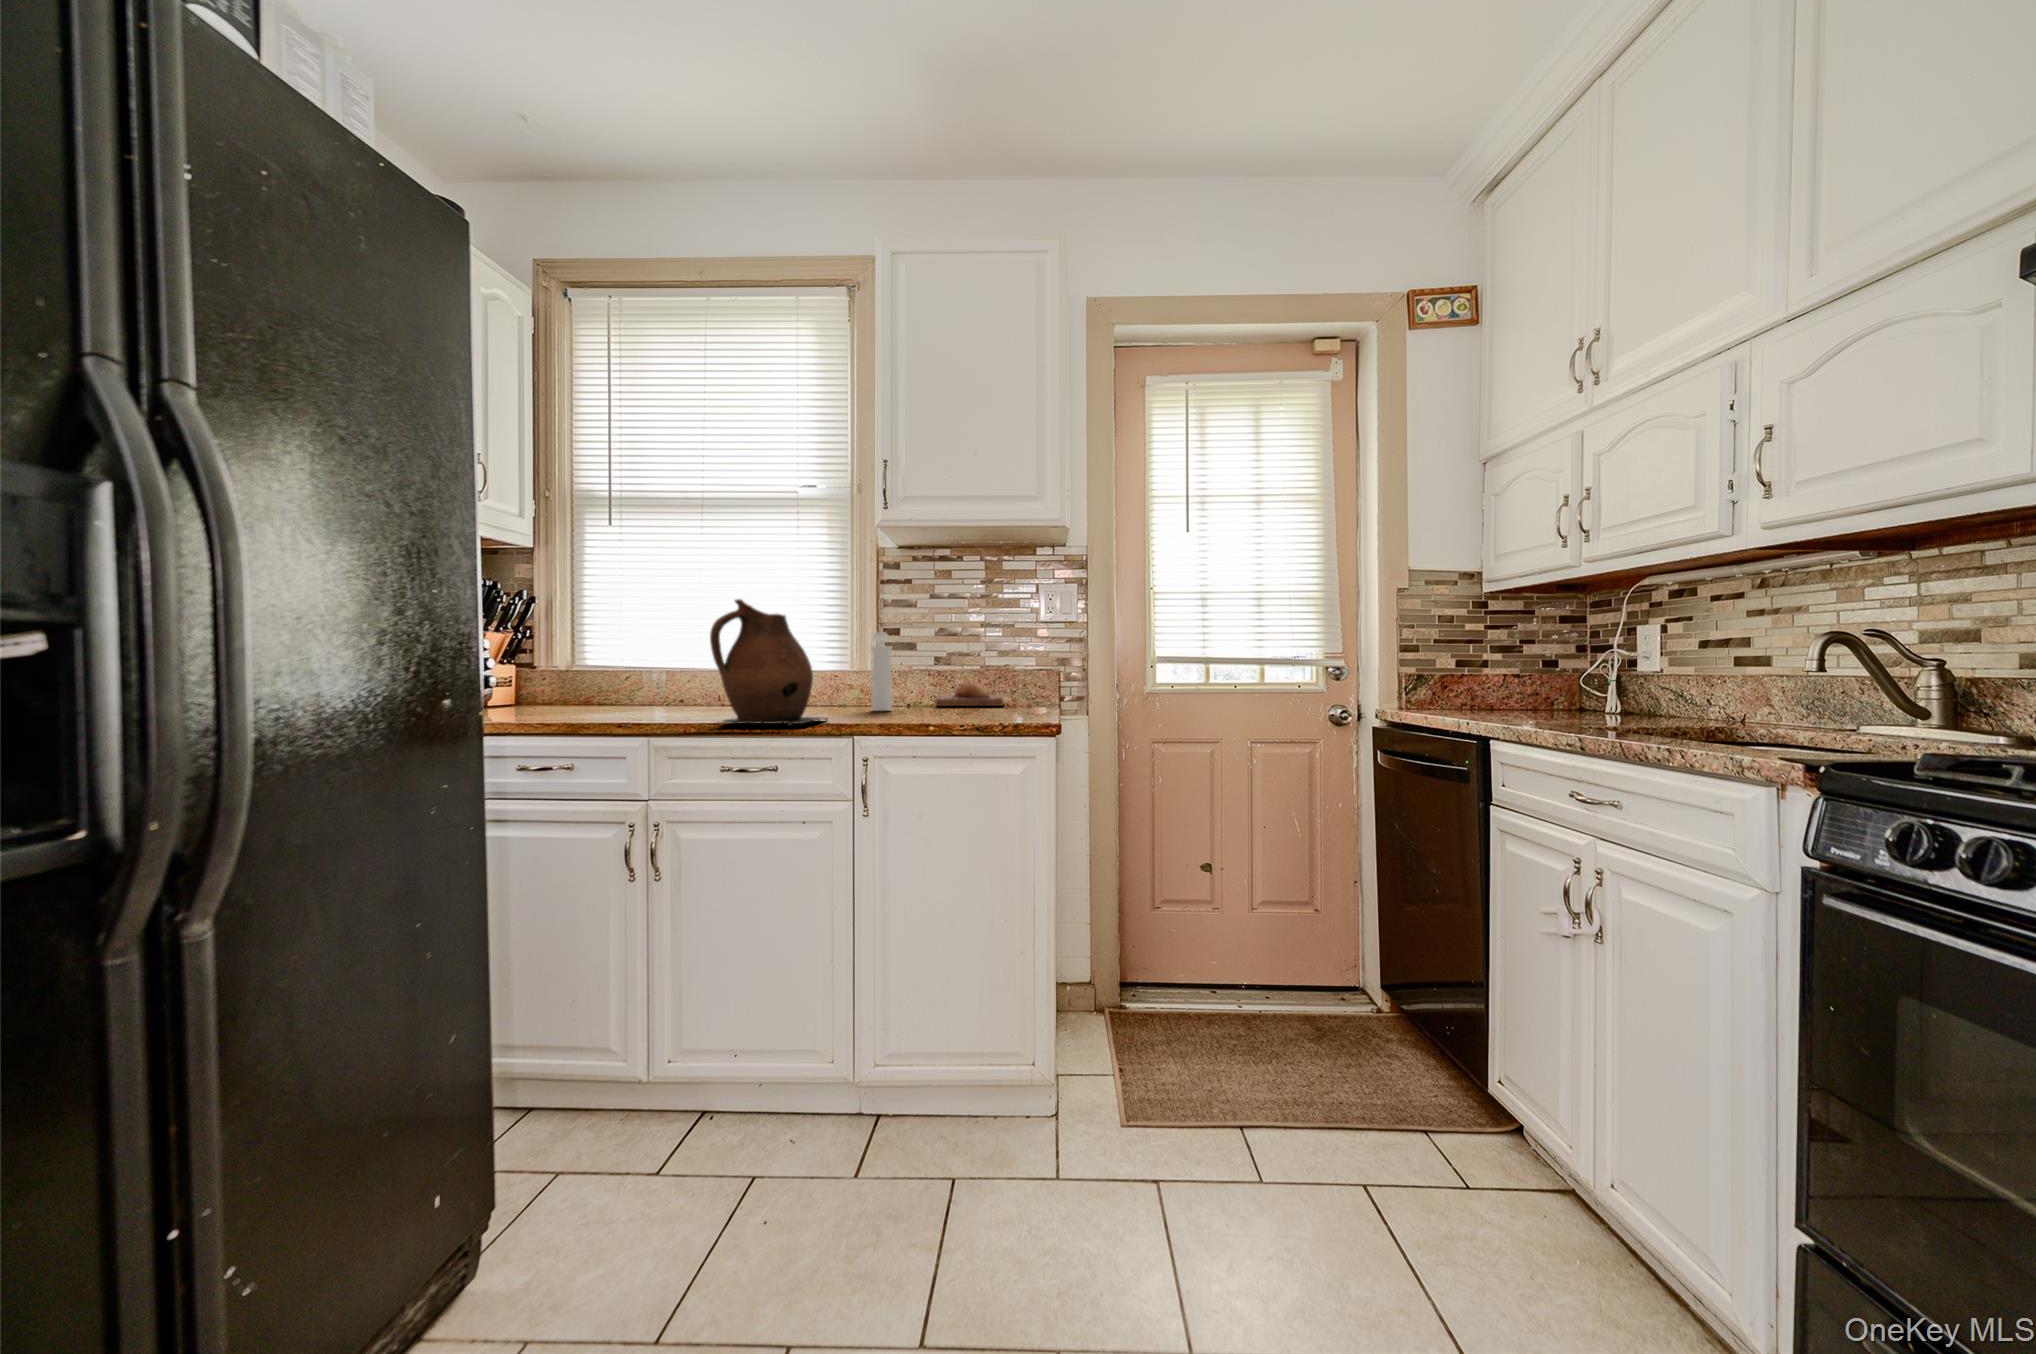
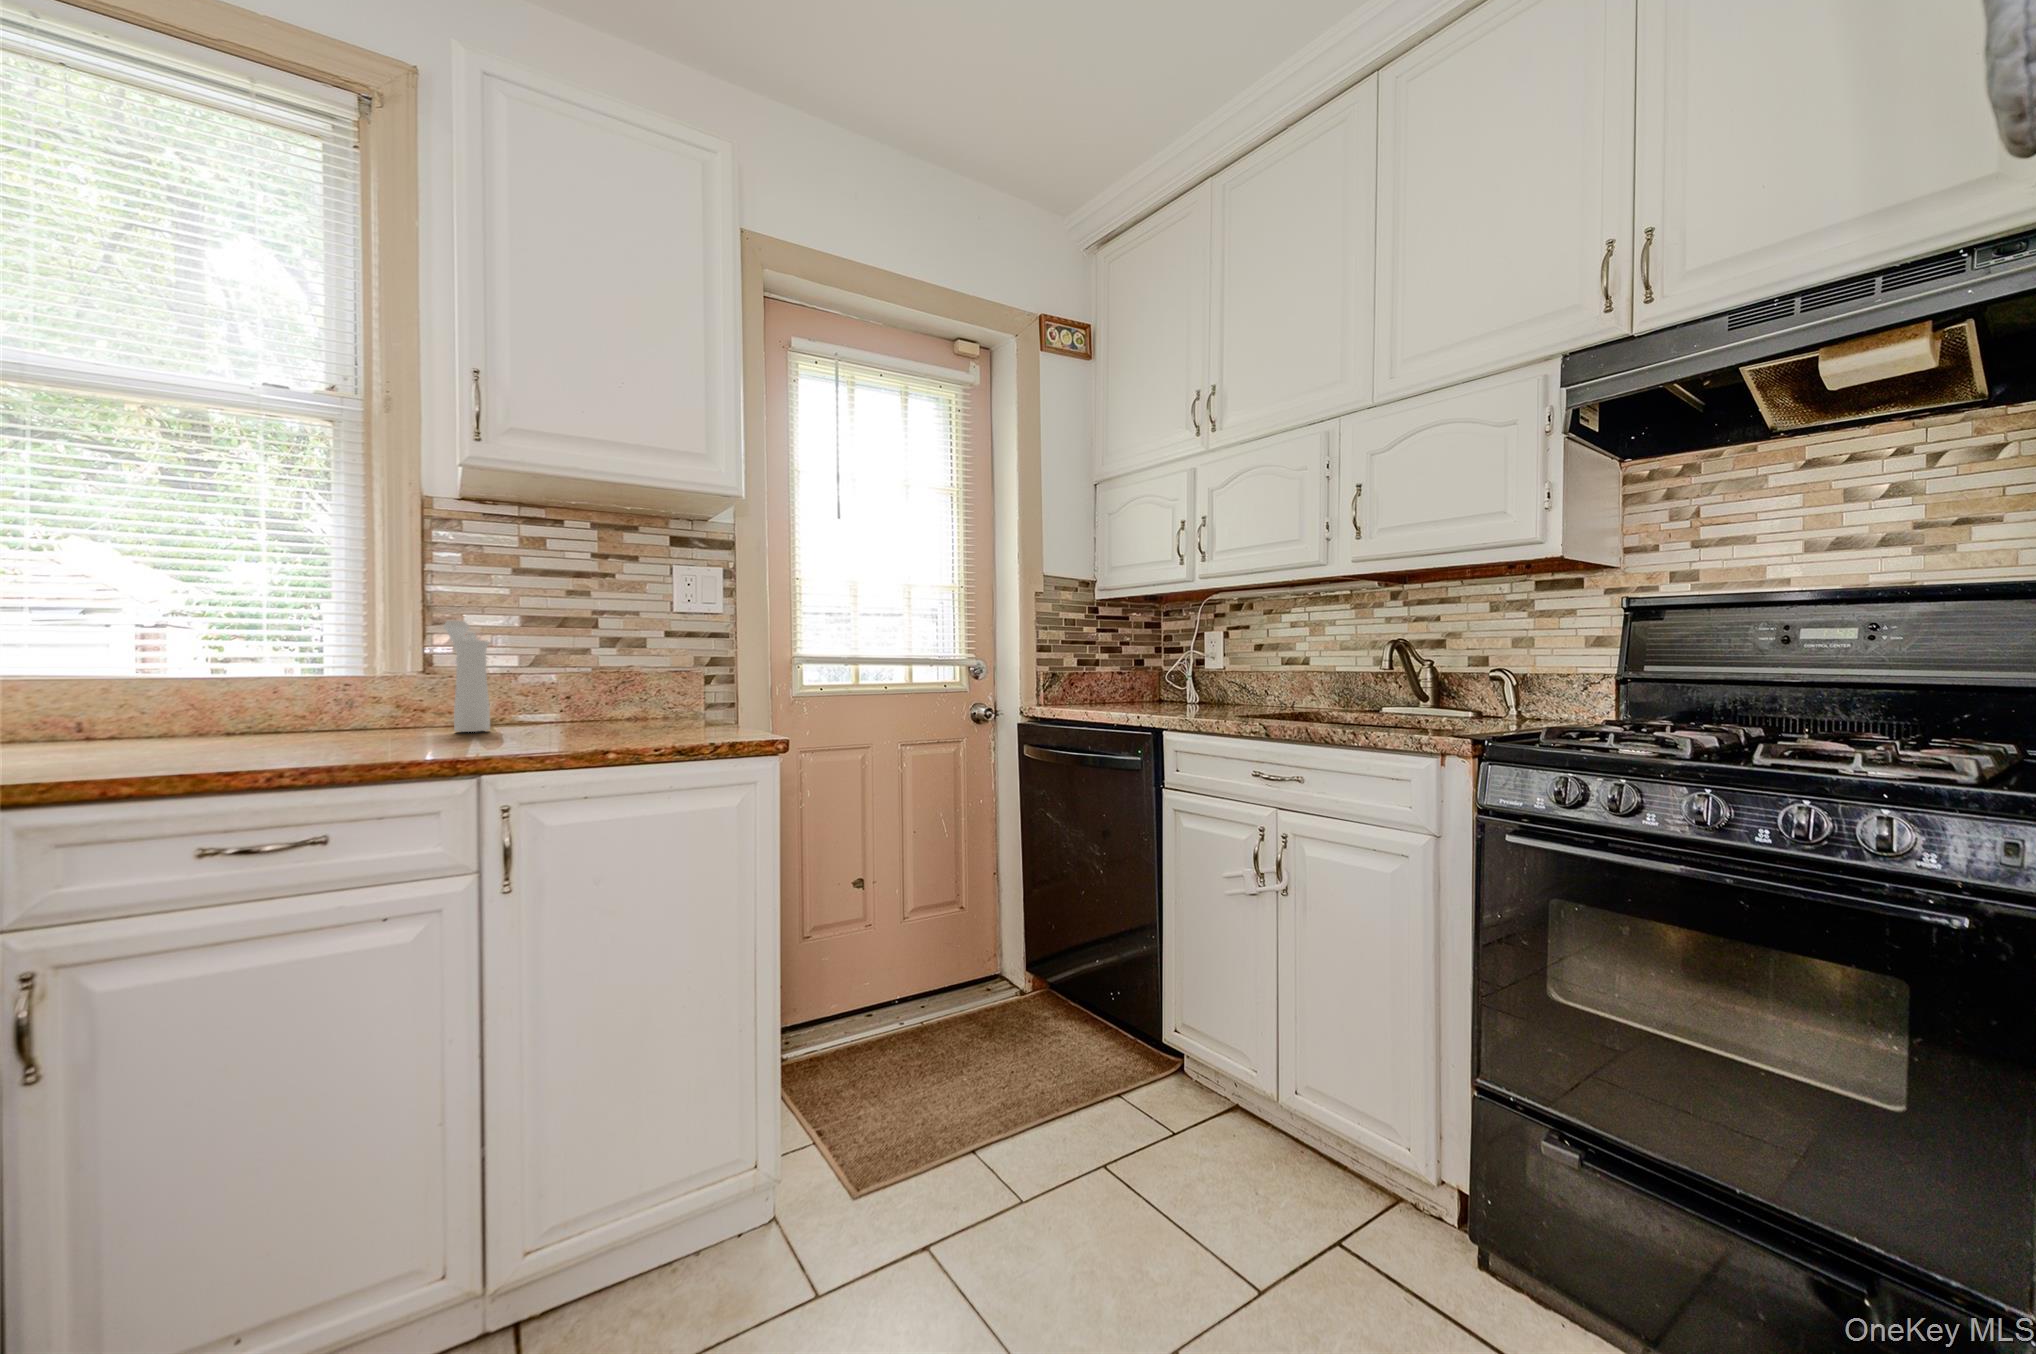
ceramic pitcher: present [710,599,828,726] -> none [205,560,425,770]
bread loaf: present [935,683,1003,706] -> none [526,689,642,721]

